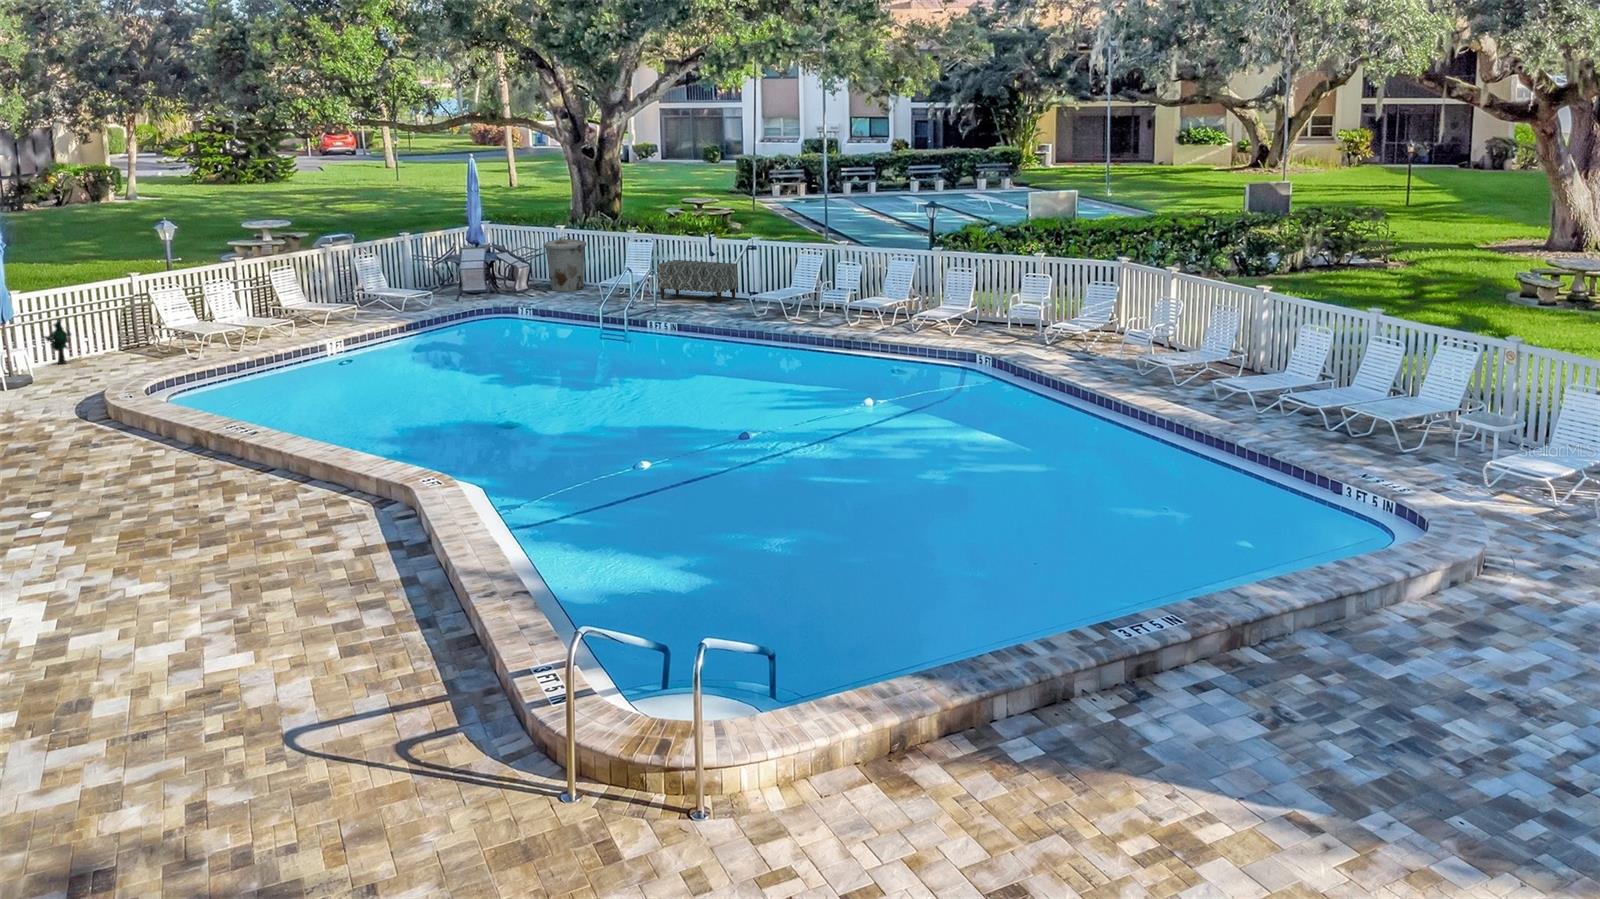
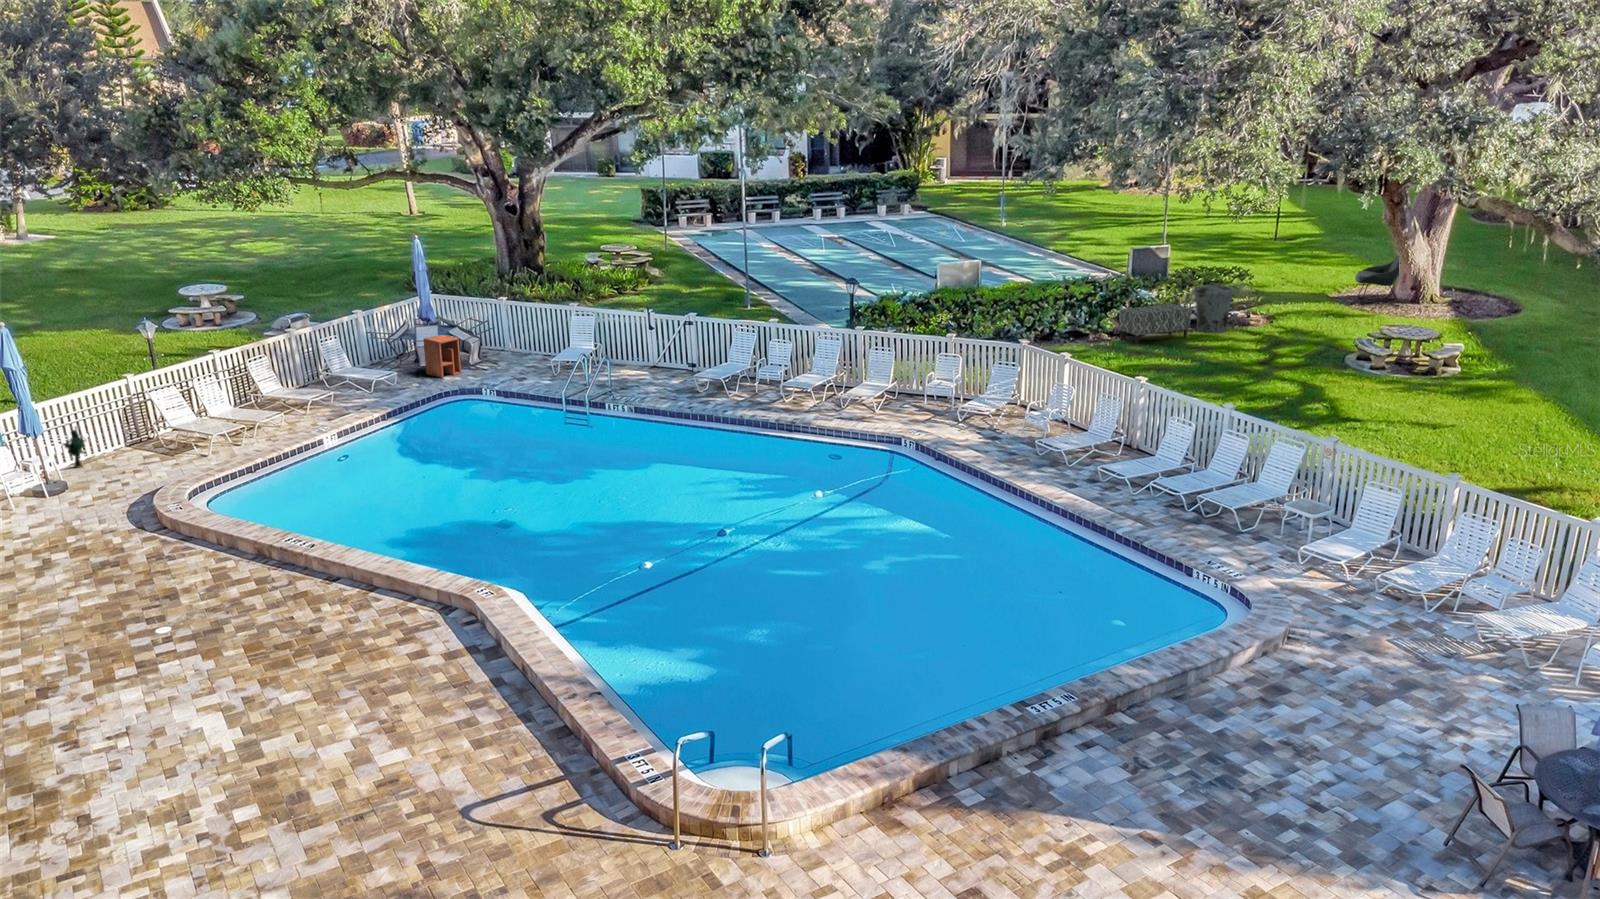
lounge chair: none [1499,198,1560,257] -> present [1355,255,1401,307]
trash can: present [543,236,586,291] -> present [1194,282,1234,333]
side table: none [468,255,508,300] -> present [423,335,461,378]
bench: present [657,260,738,303] -> present [1119,303,1190,345]

